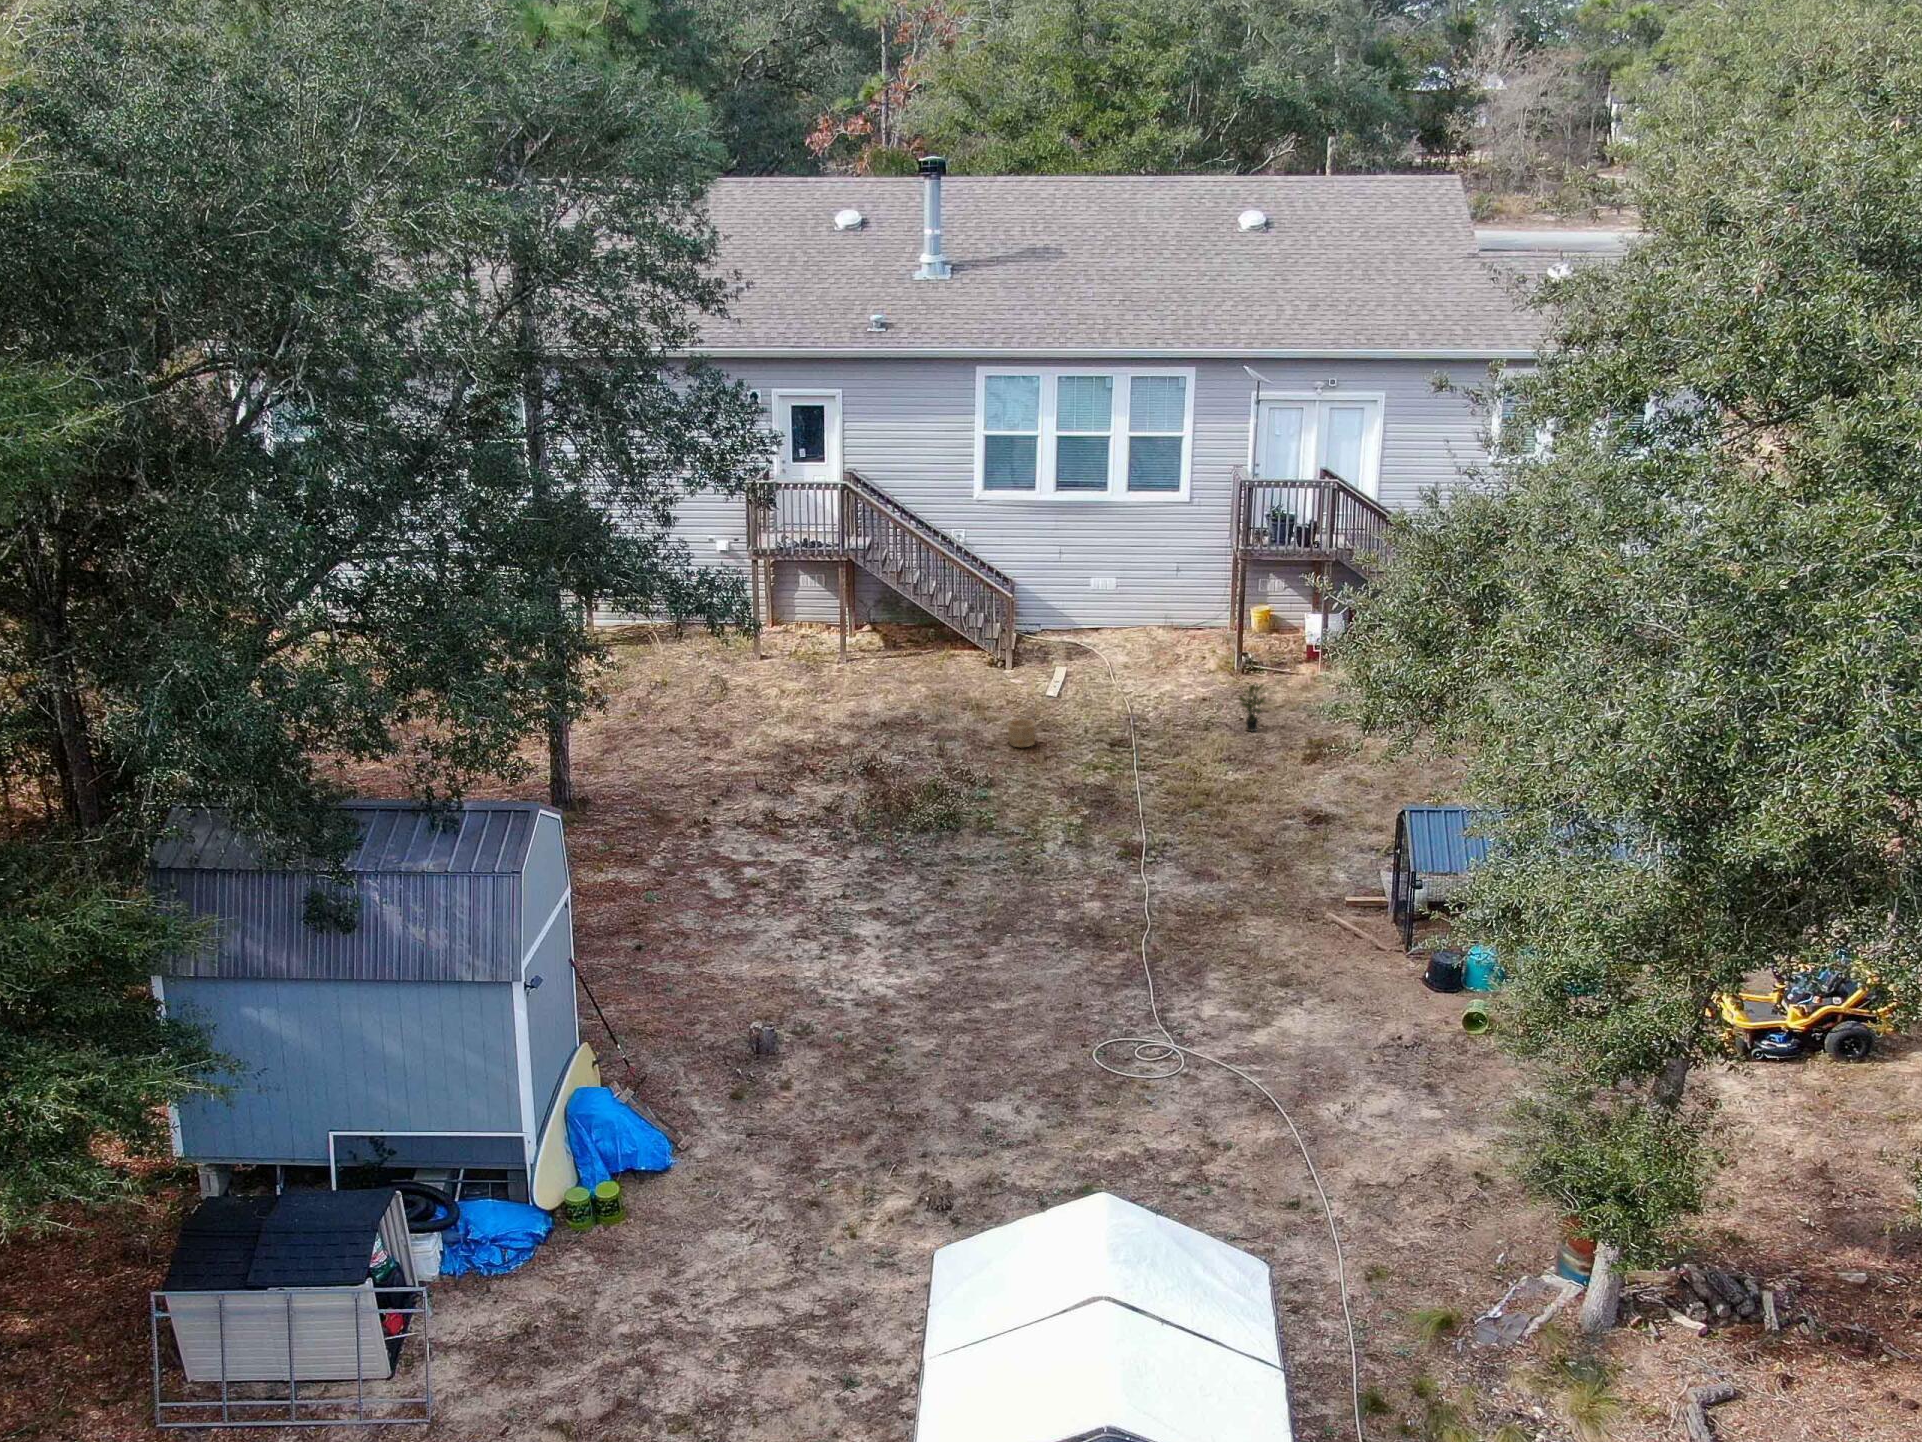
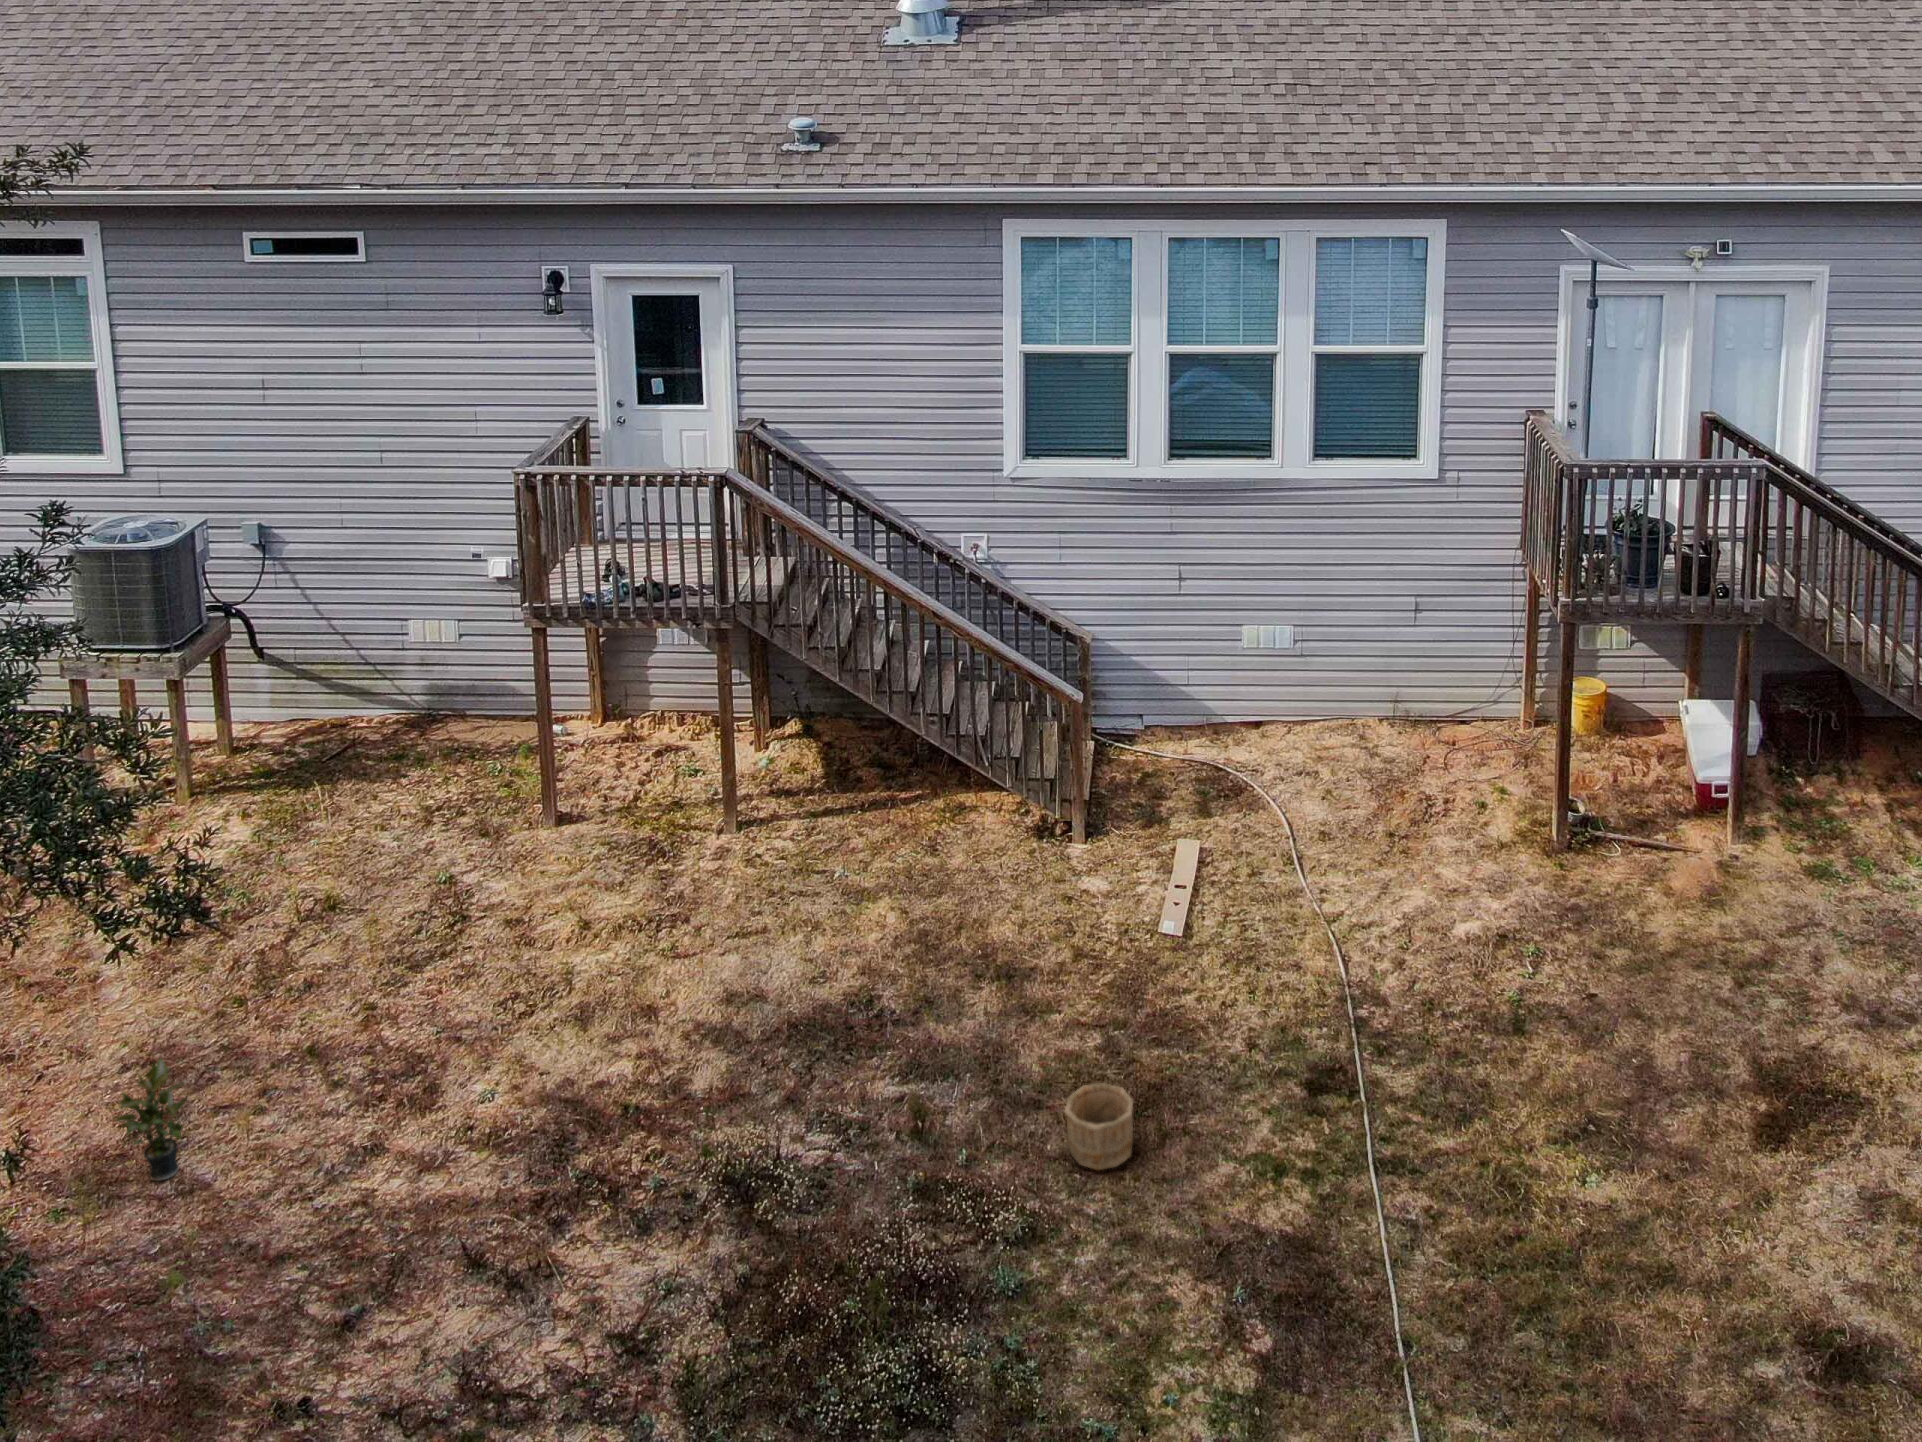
potted plant: present [1239,684,1265,731] -> present [117,1059,188,1181]

